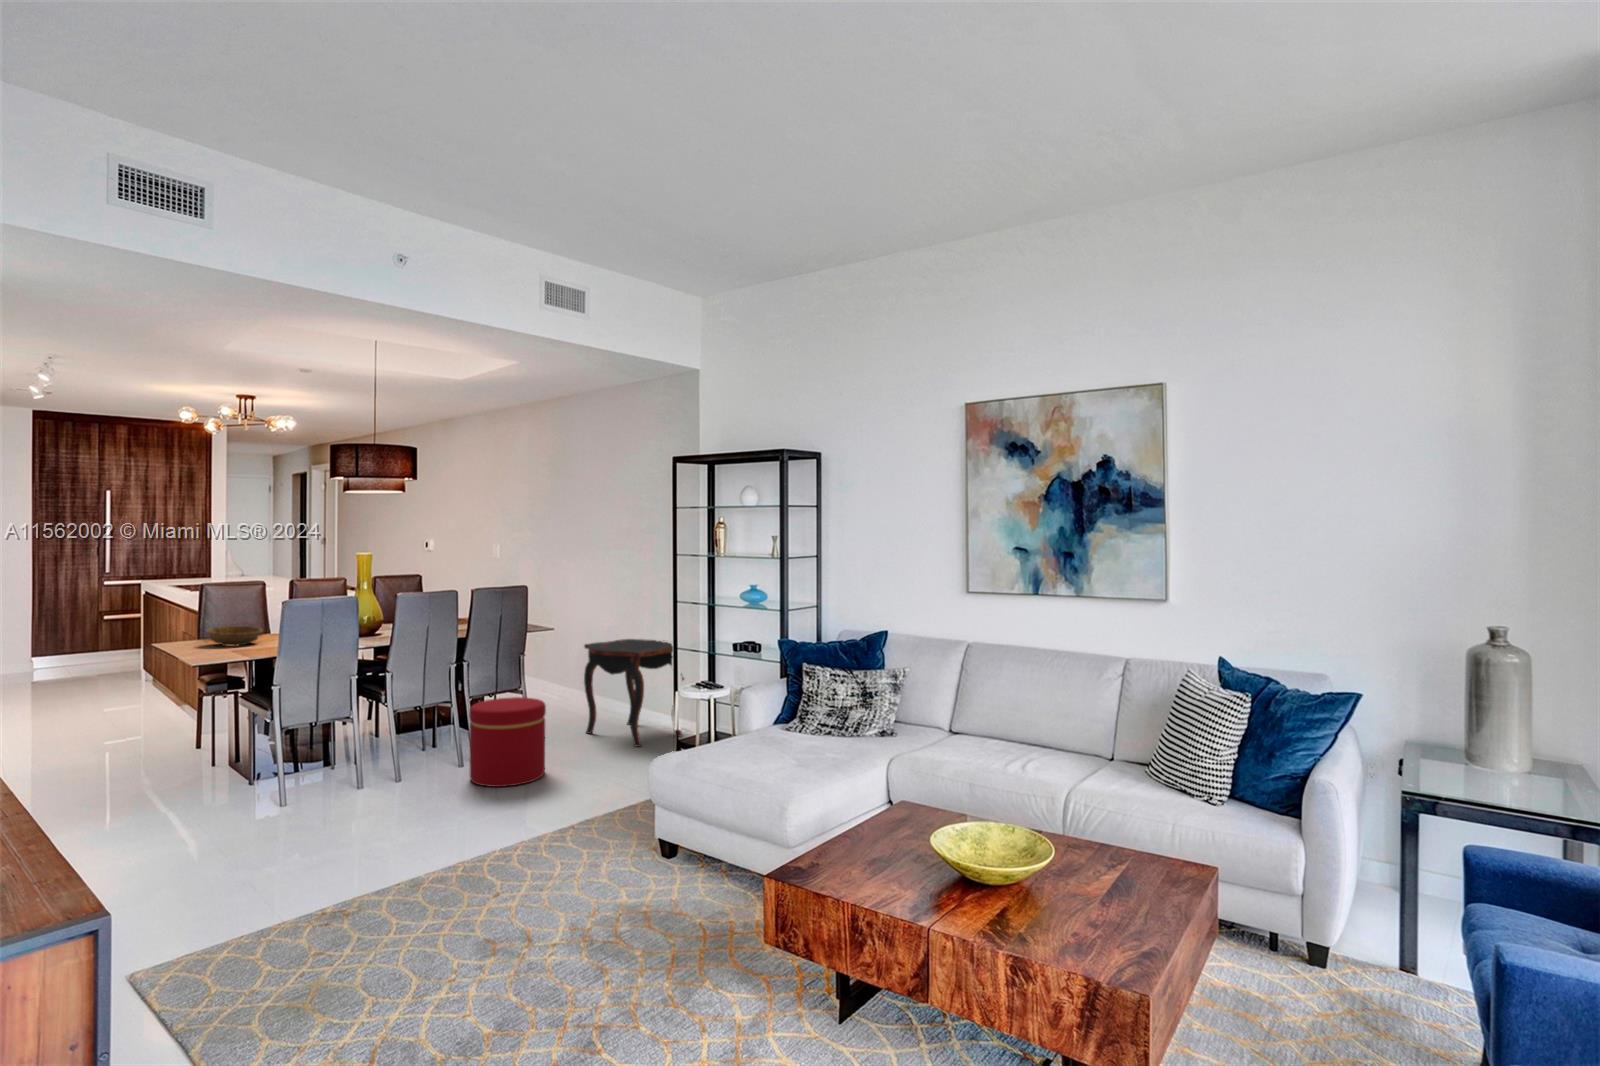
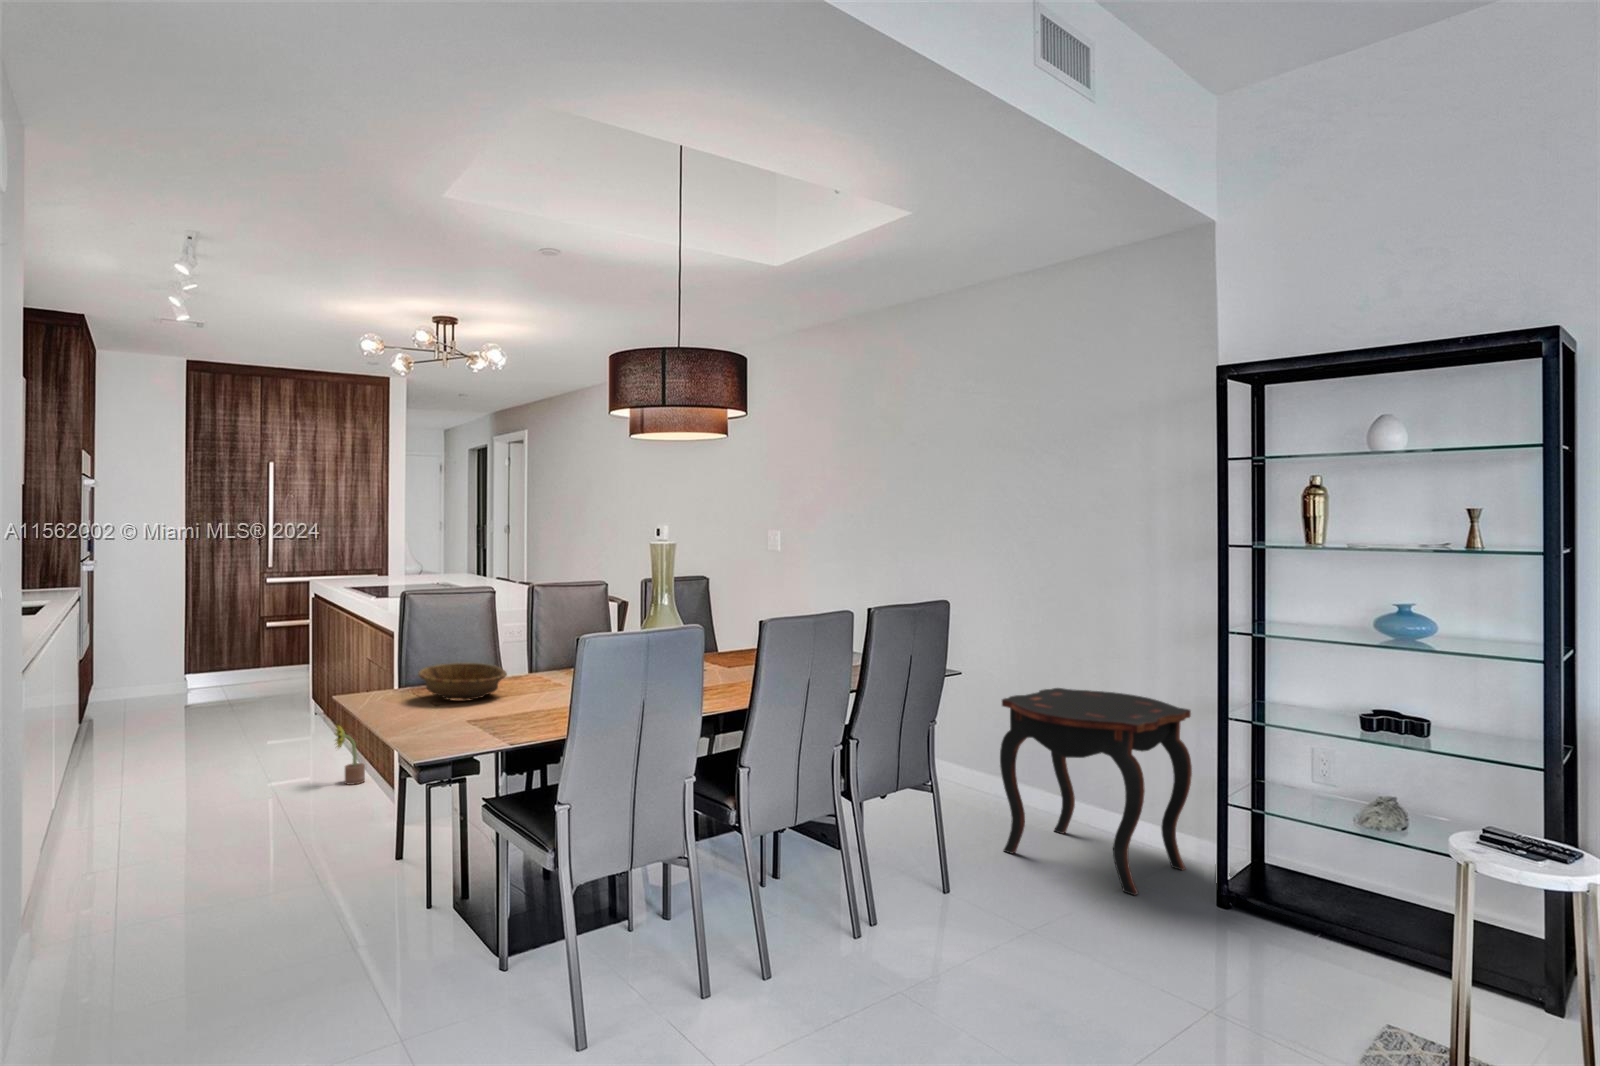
decorative plant: none [156,676,179,718] -> present [335,726,365,785]
ottoman: present [469,697,546,787] -> none [891,813,1033,1007]

